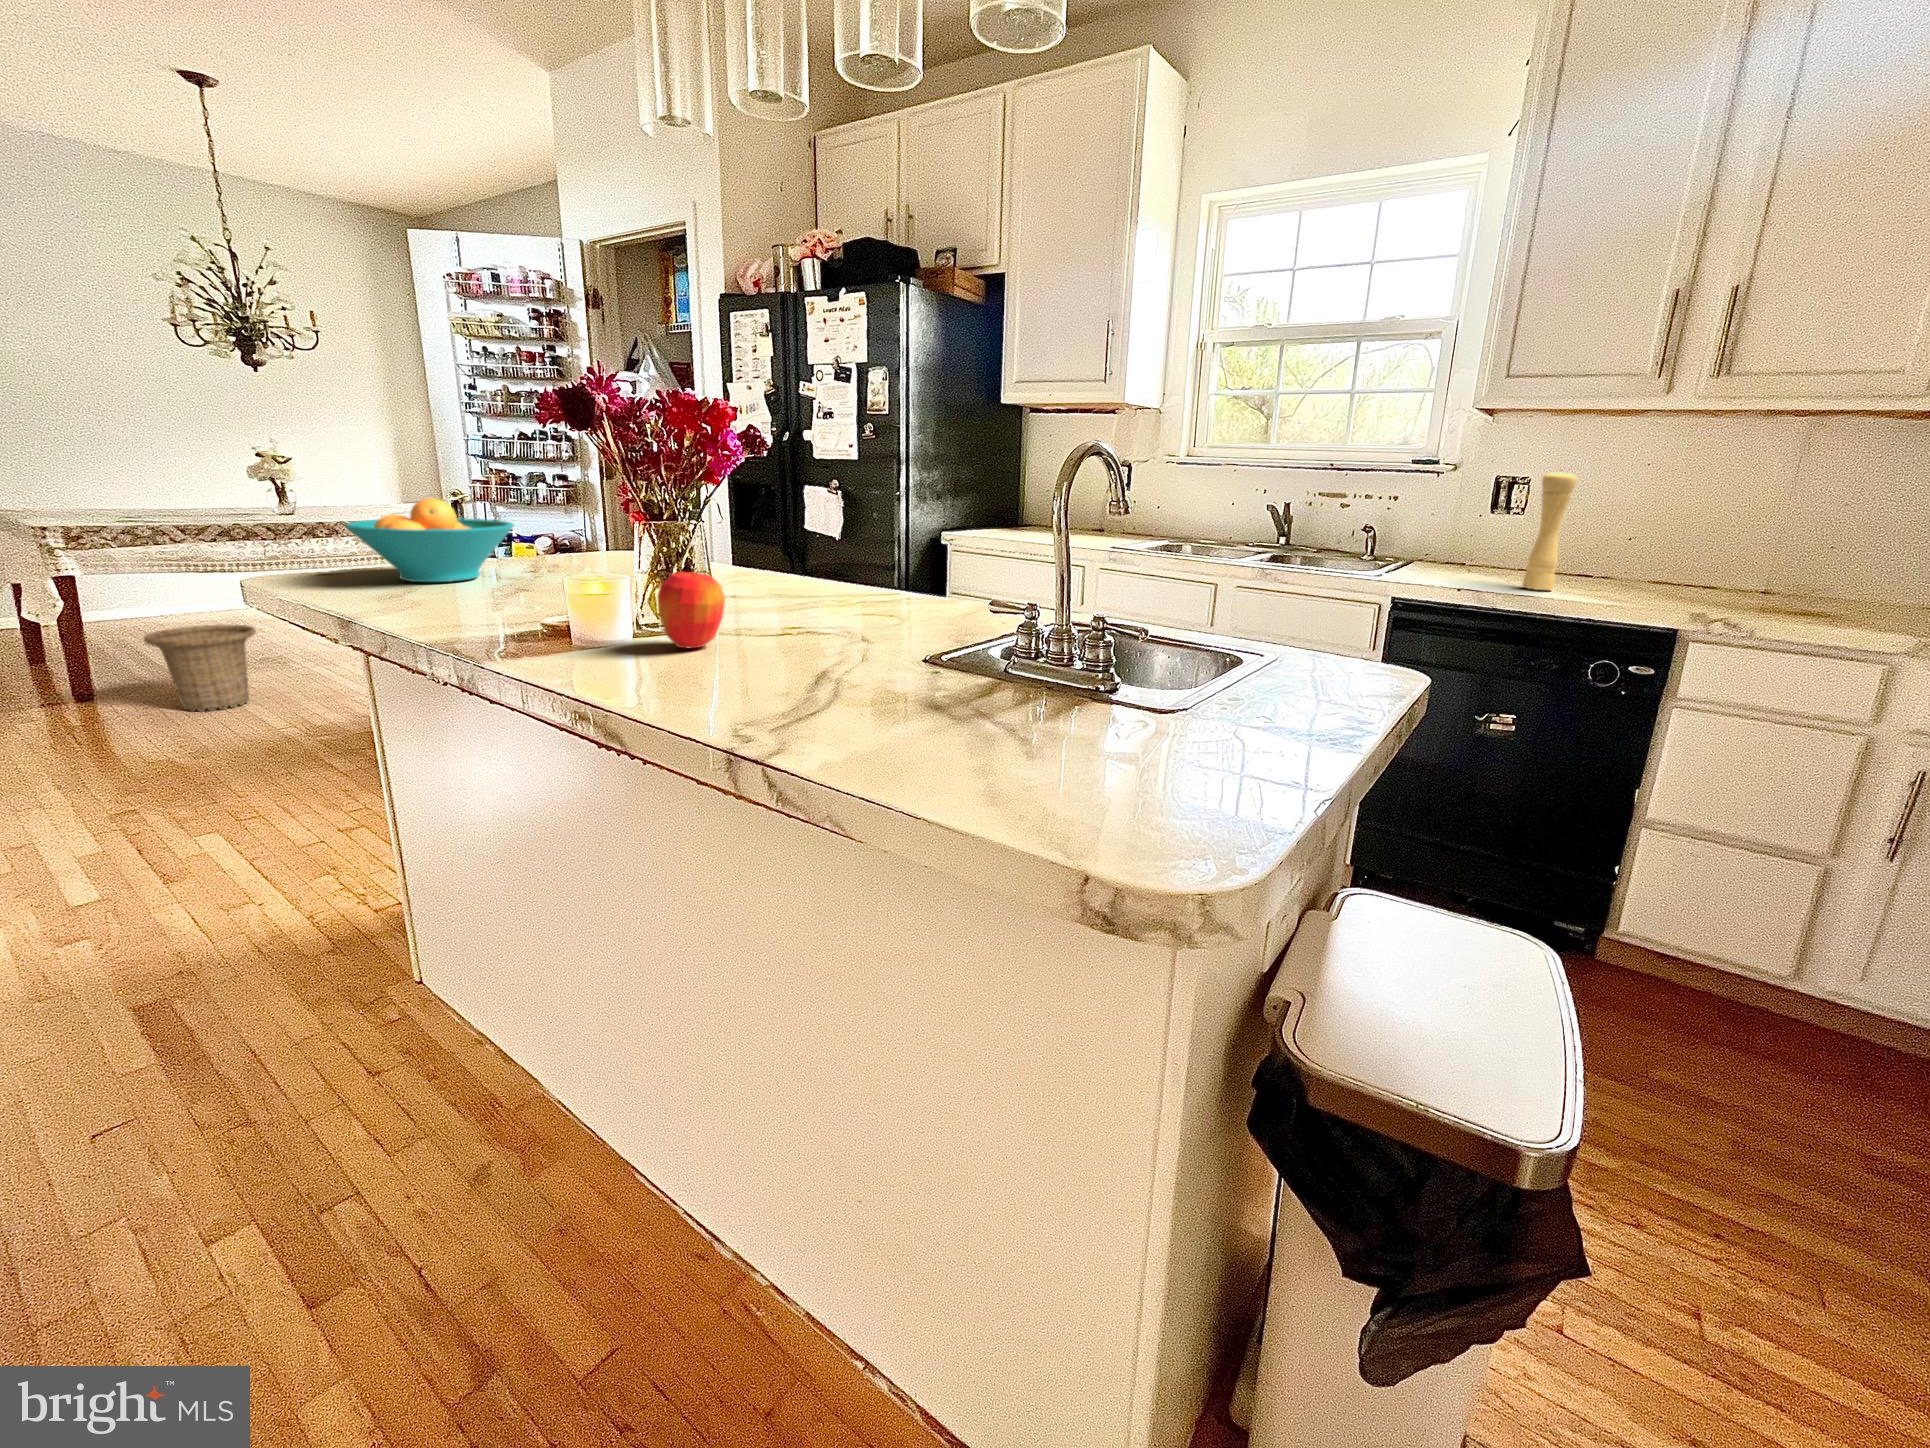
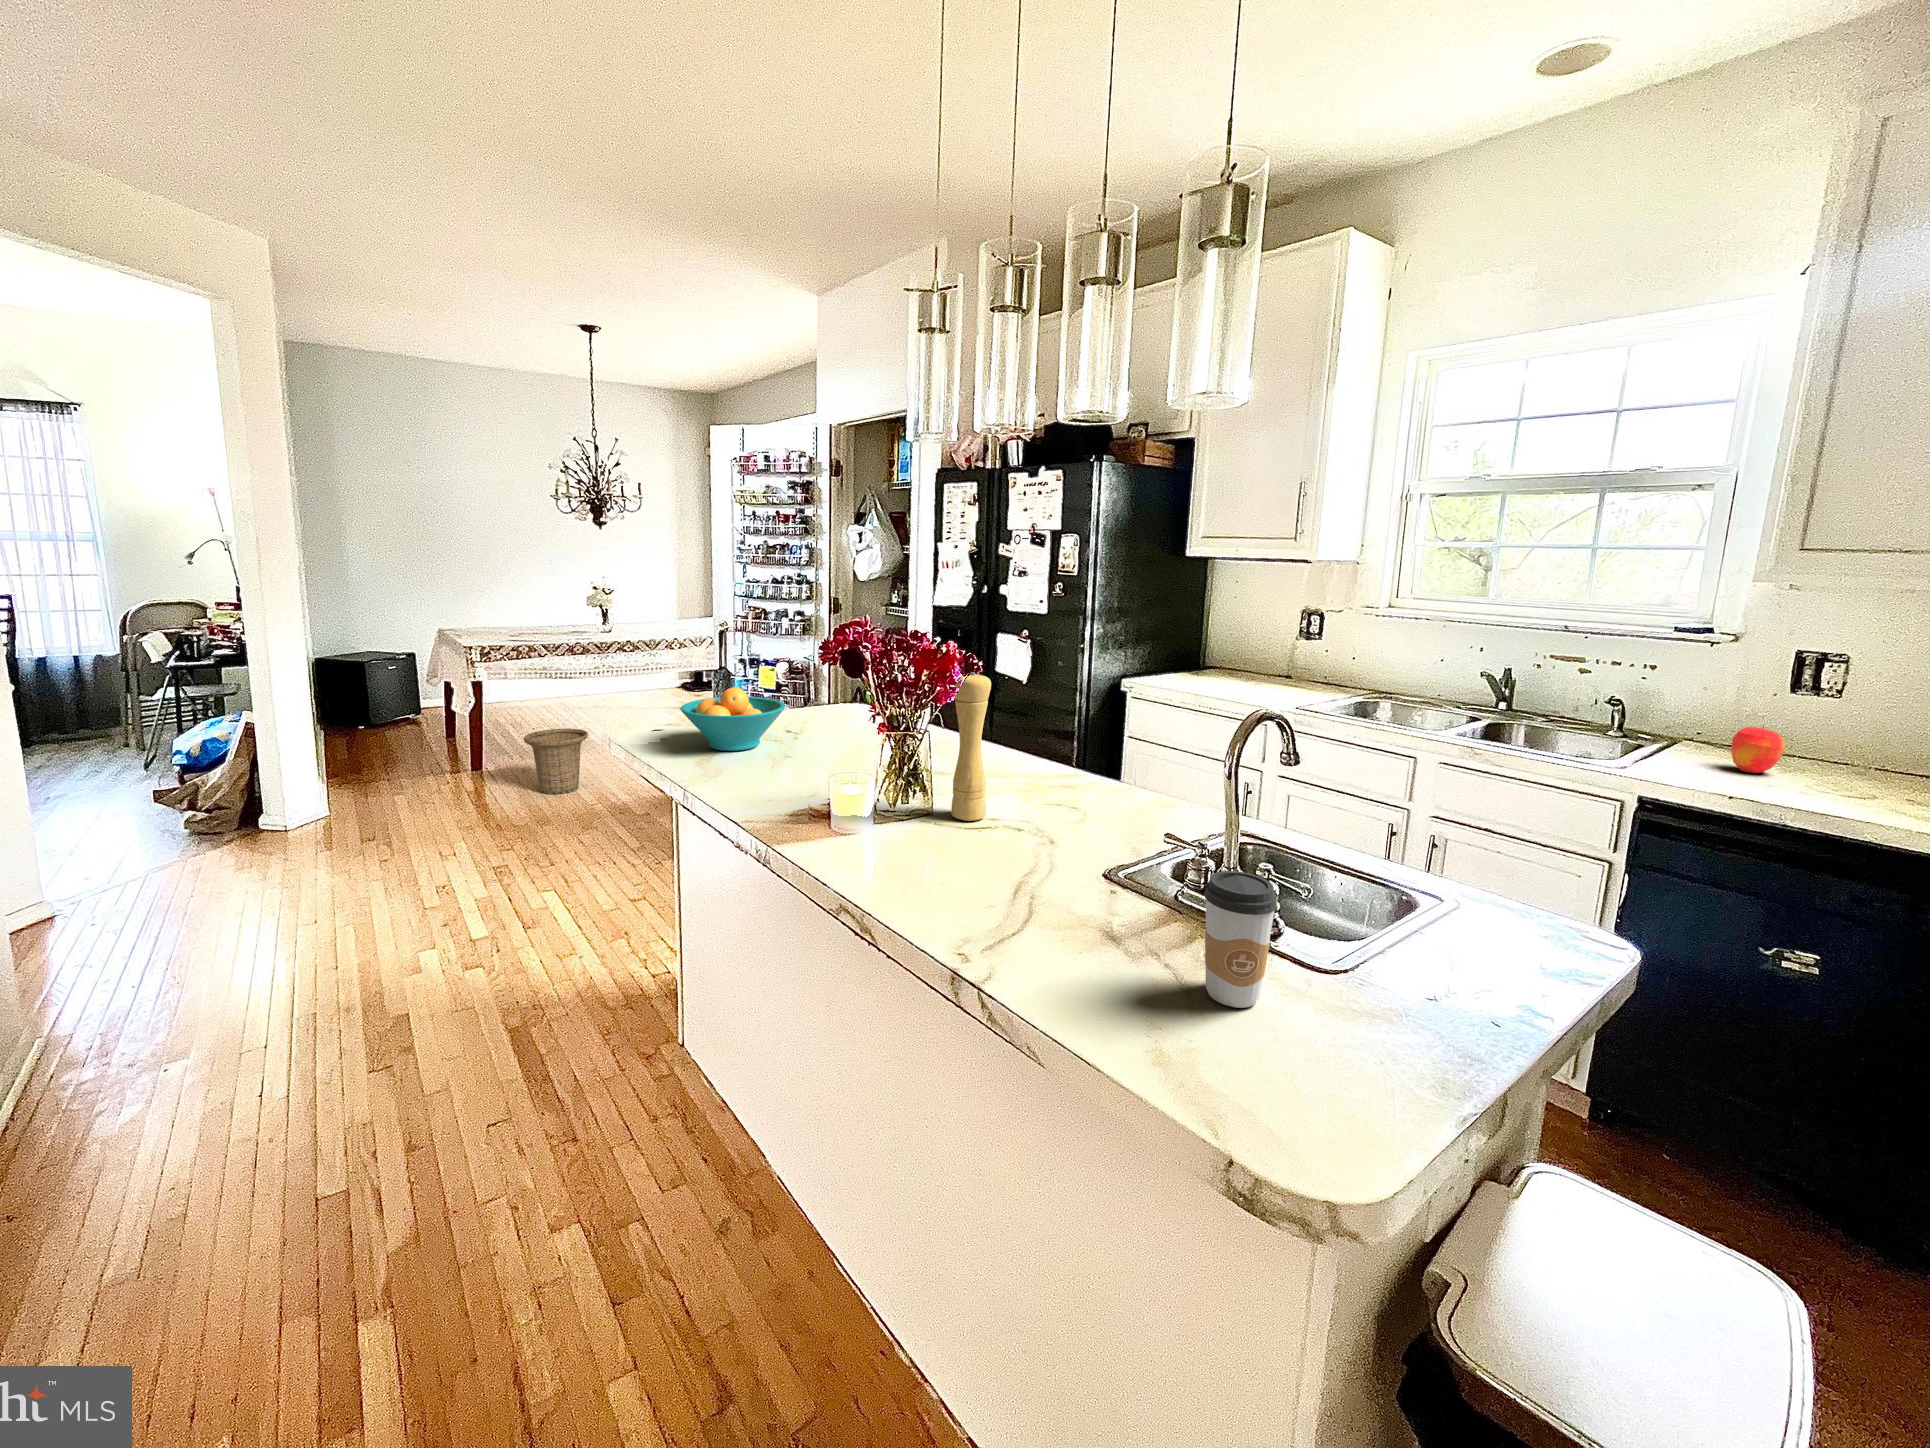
pepper mill: present [1522,471,1577,590] -> present [951,672,991,821]
apple: present [658,571,725,648] -> present [1731,725,1785,773]
coffee cup: none [1046,596,1128,751] -> present [1204,871,1277,1008]

